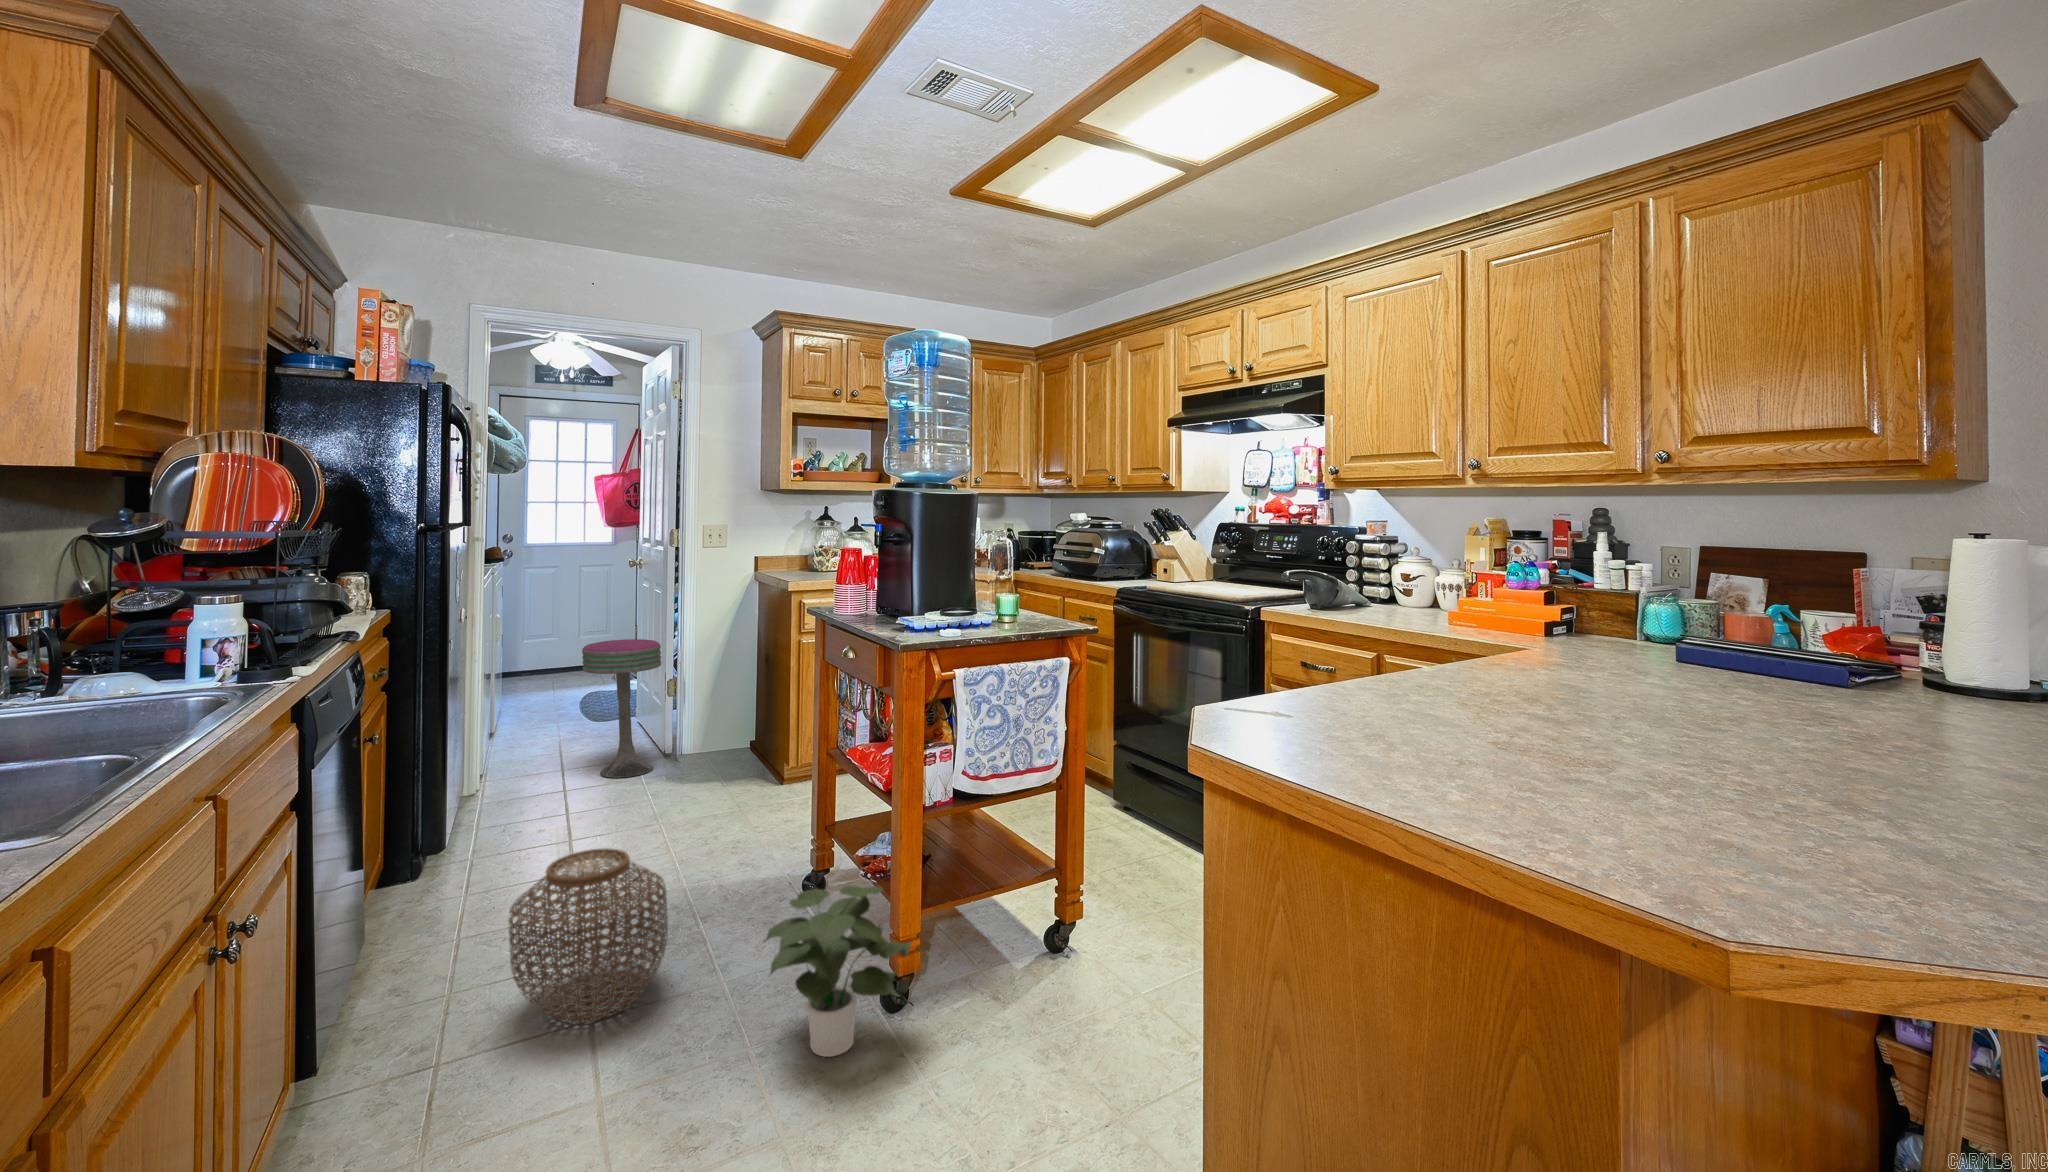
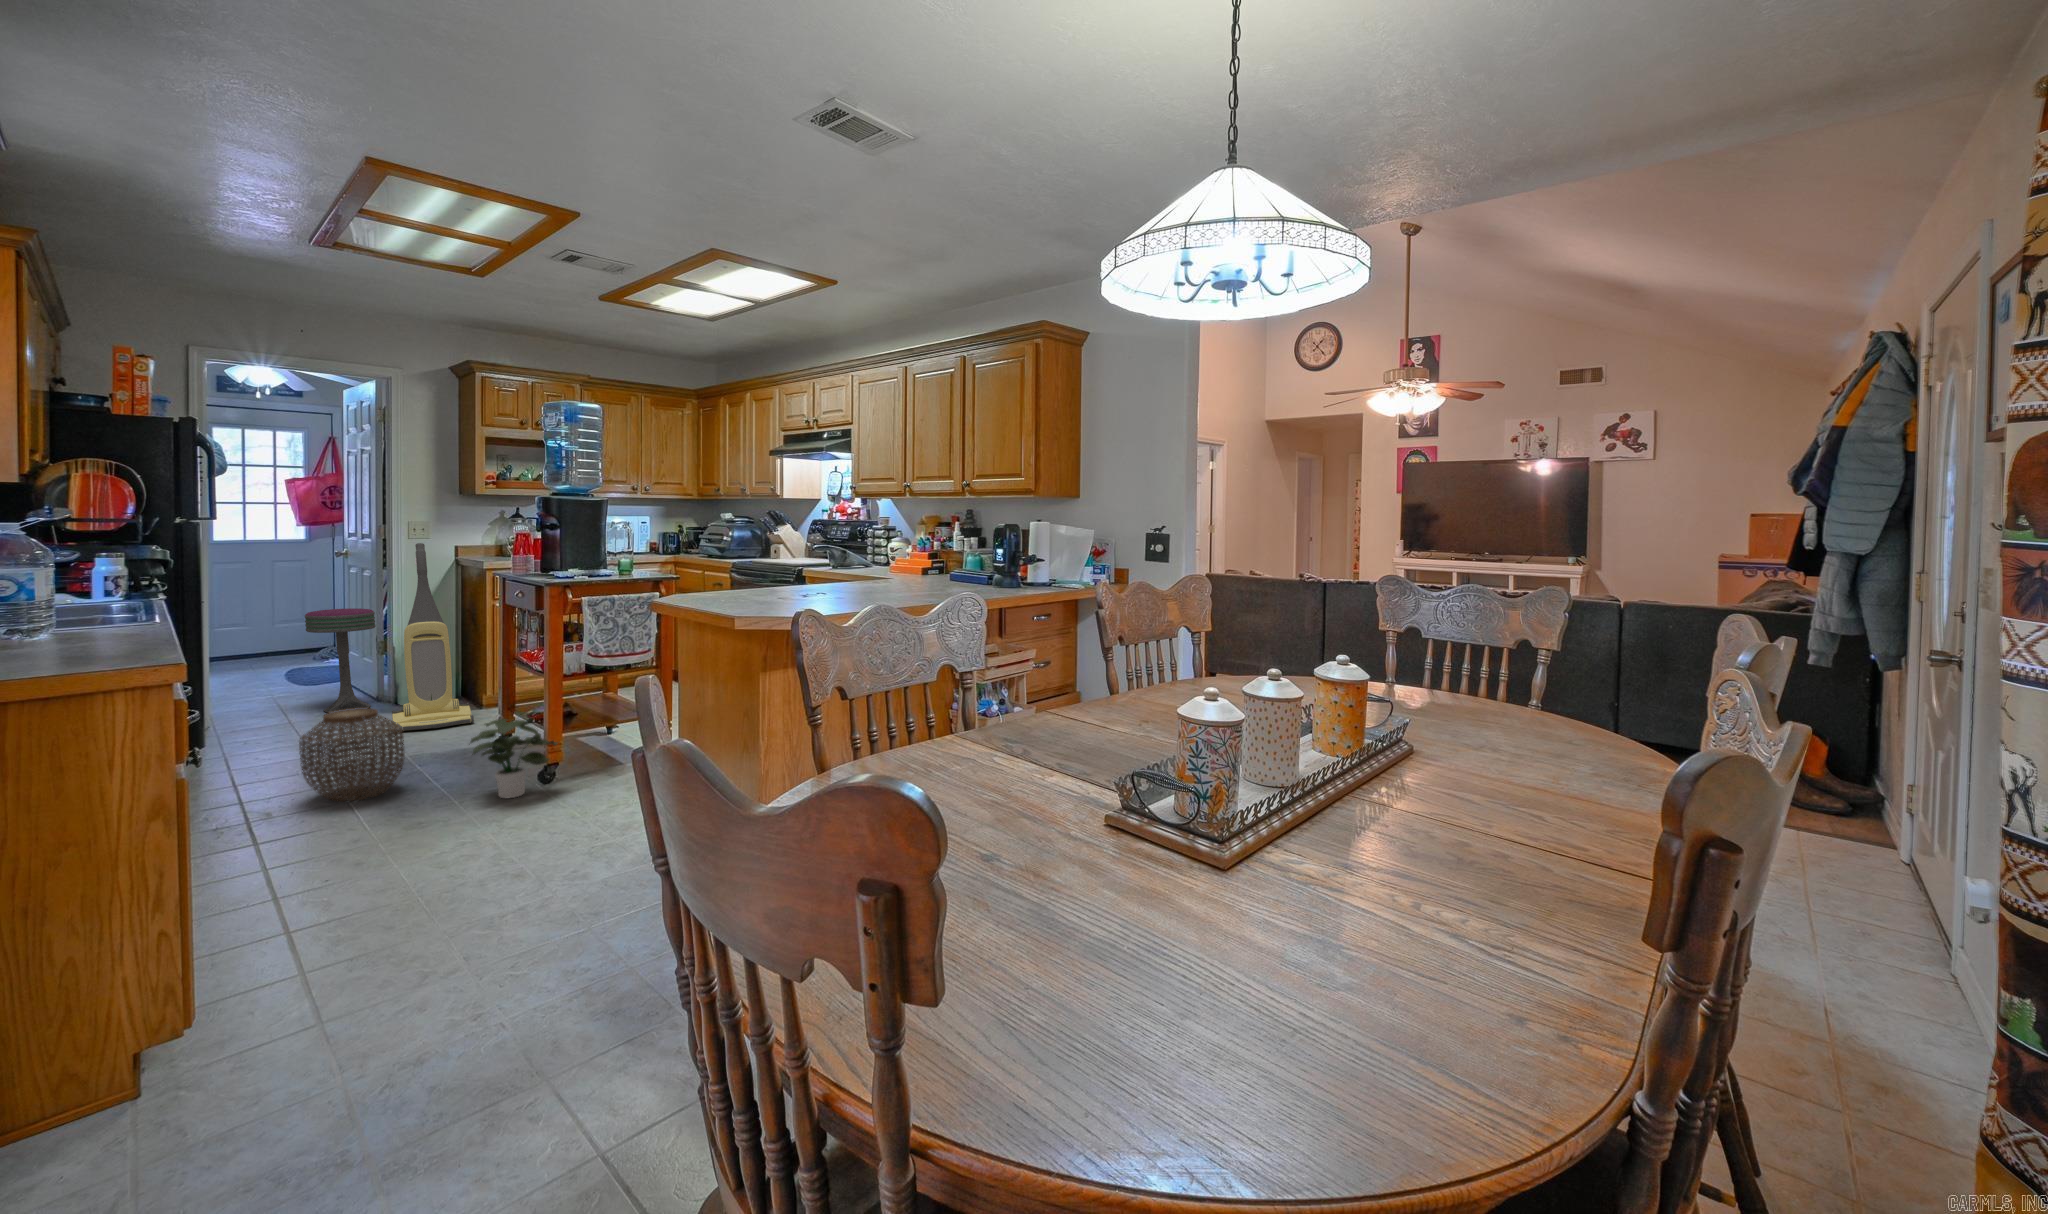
vacuum cleaner: none [669,558,771,829] -> present [392,543,474,731]

